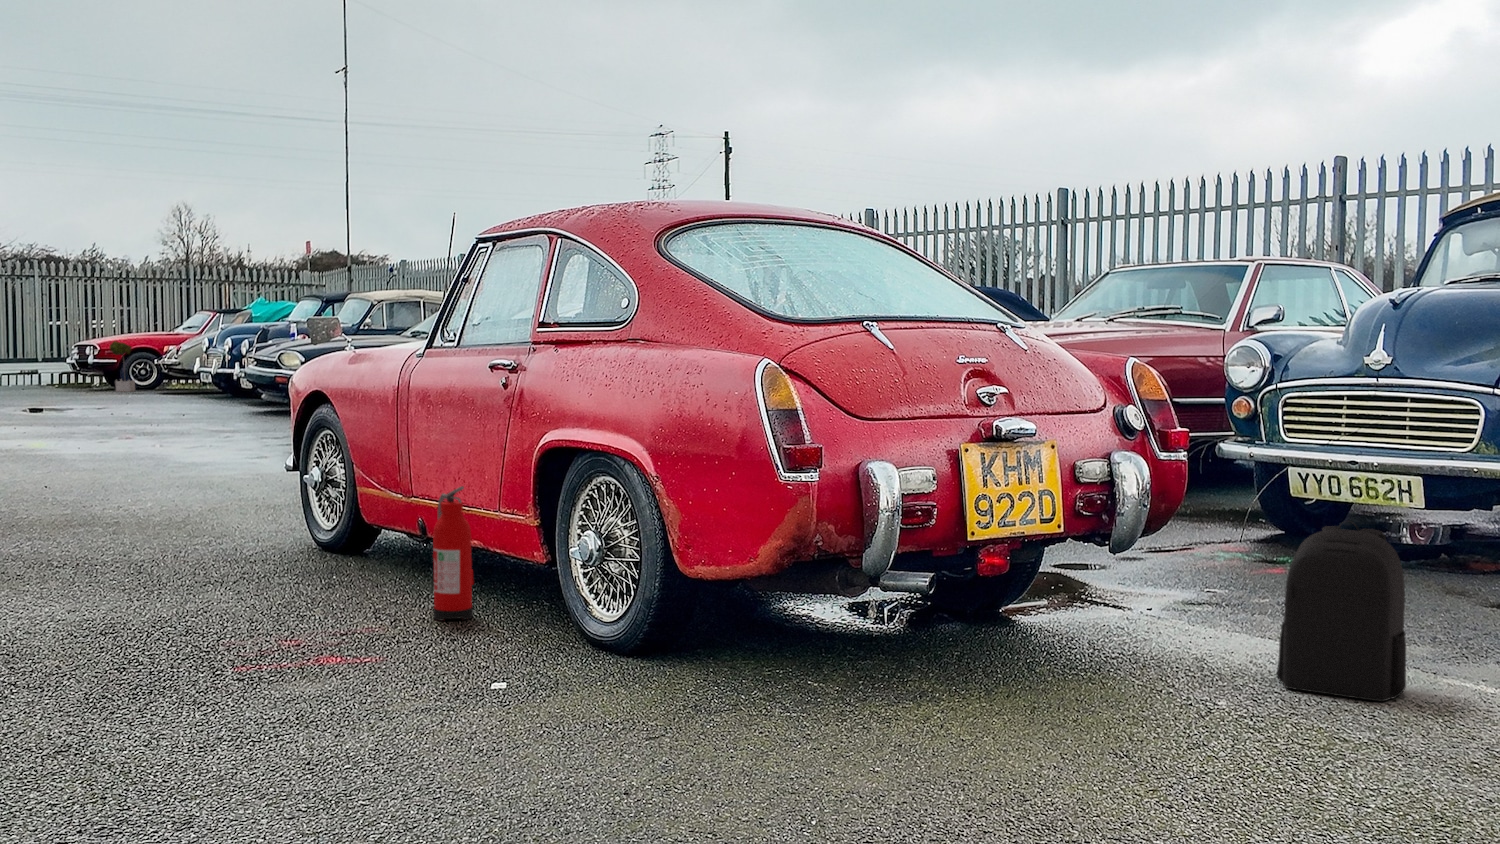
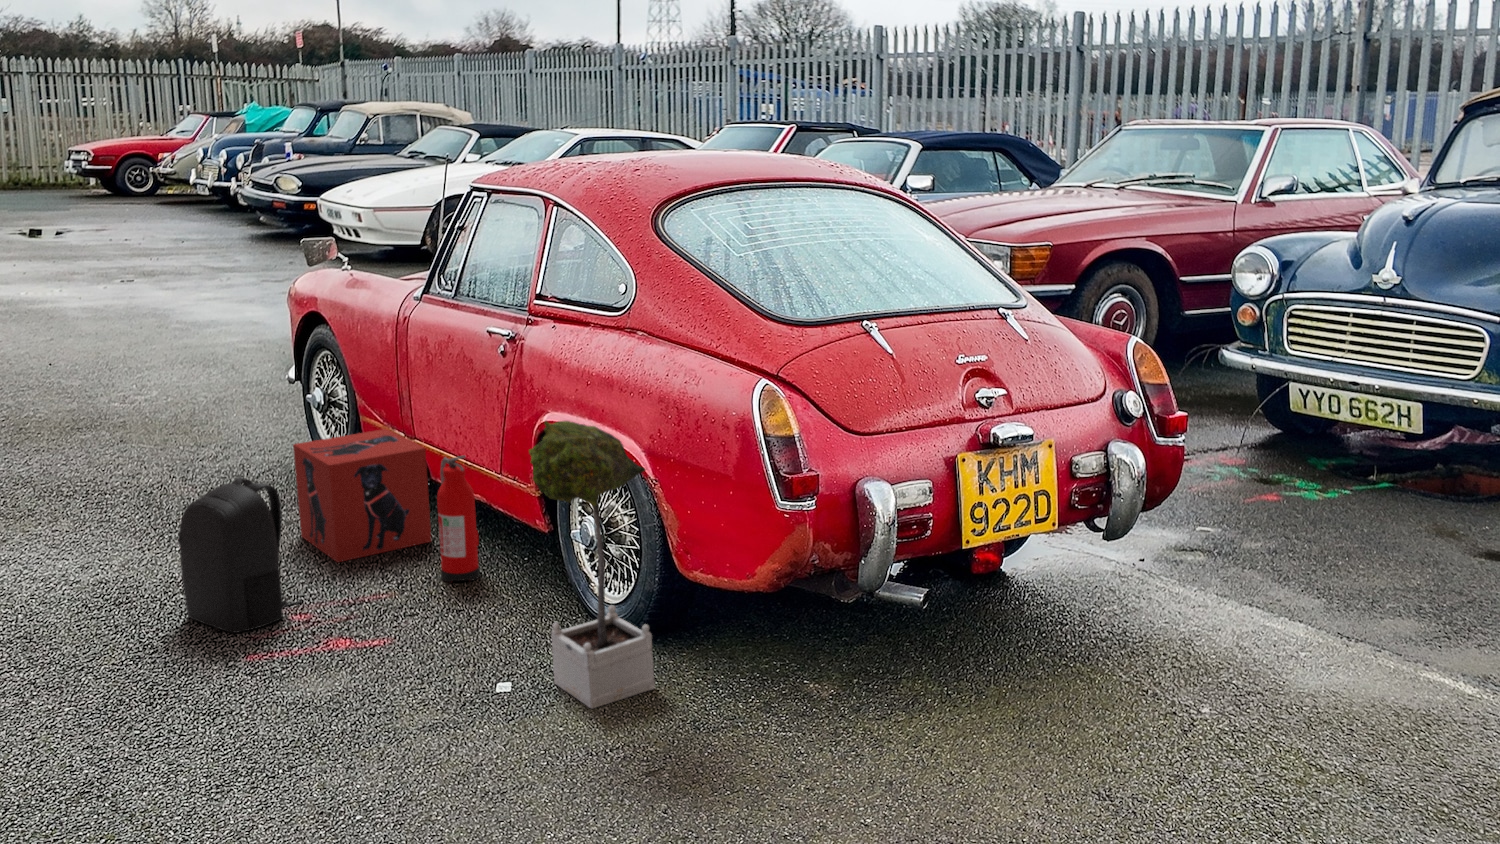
potted tree: present [110,341,135,392] -> present [529,421,655,709]
storage box: none [289,488,424,608] -> present [293,429,432,562]
backpack: present [1277,522,1406,701] -> present [178,477,301,633]

